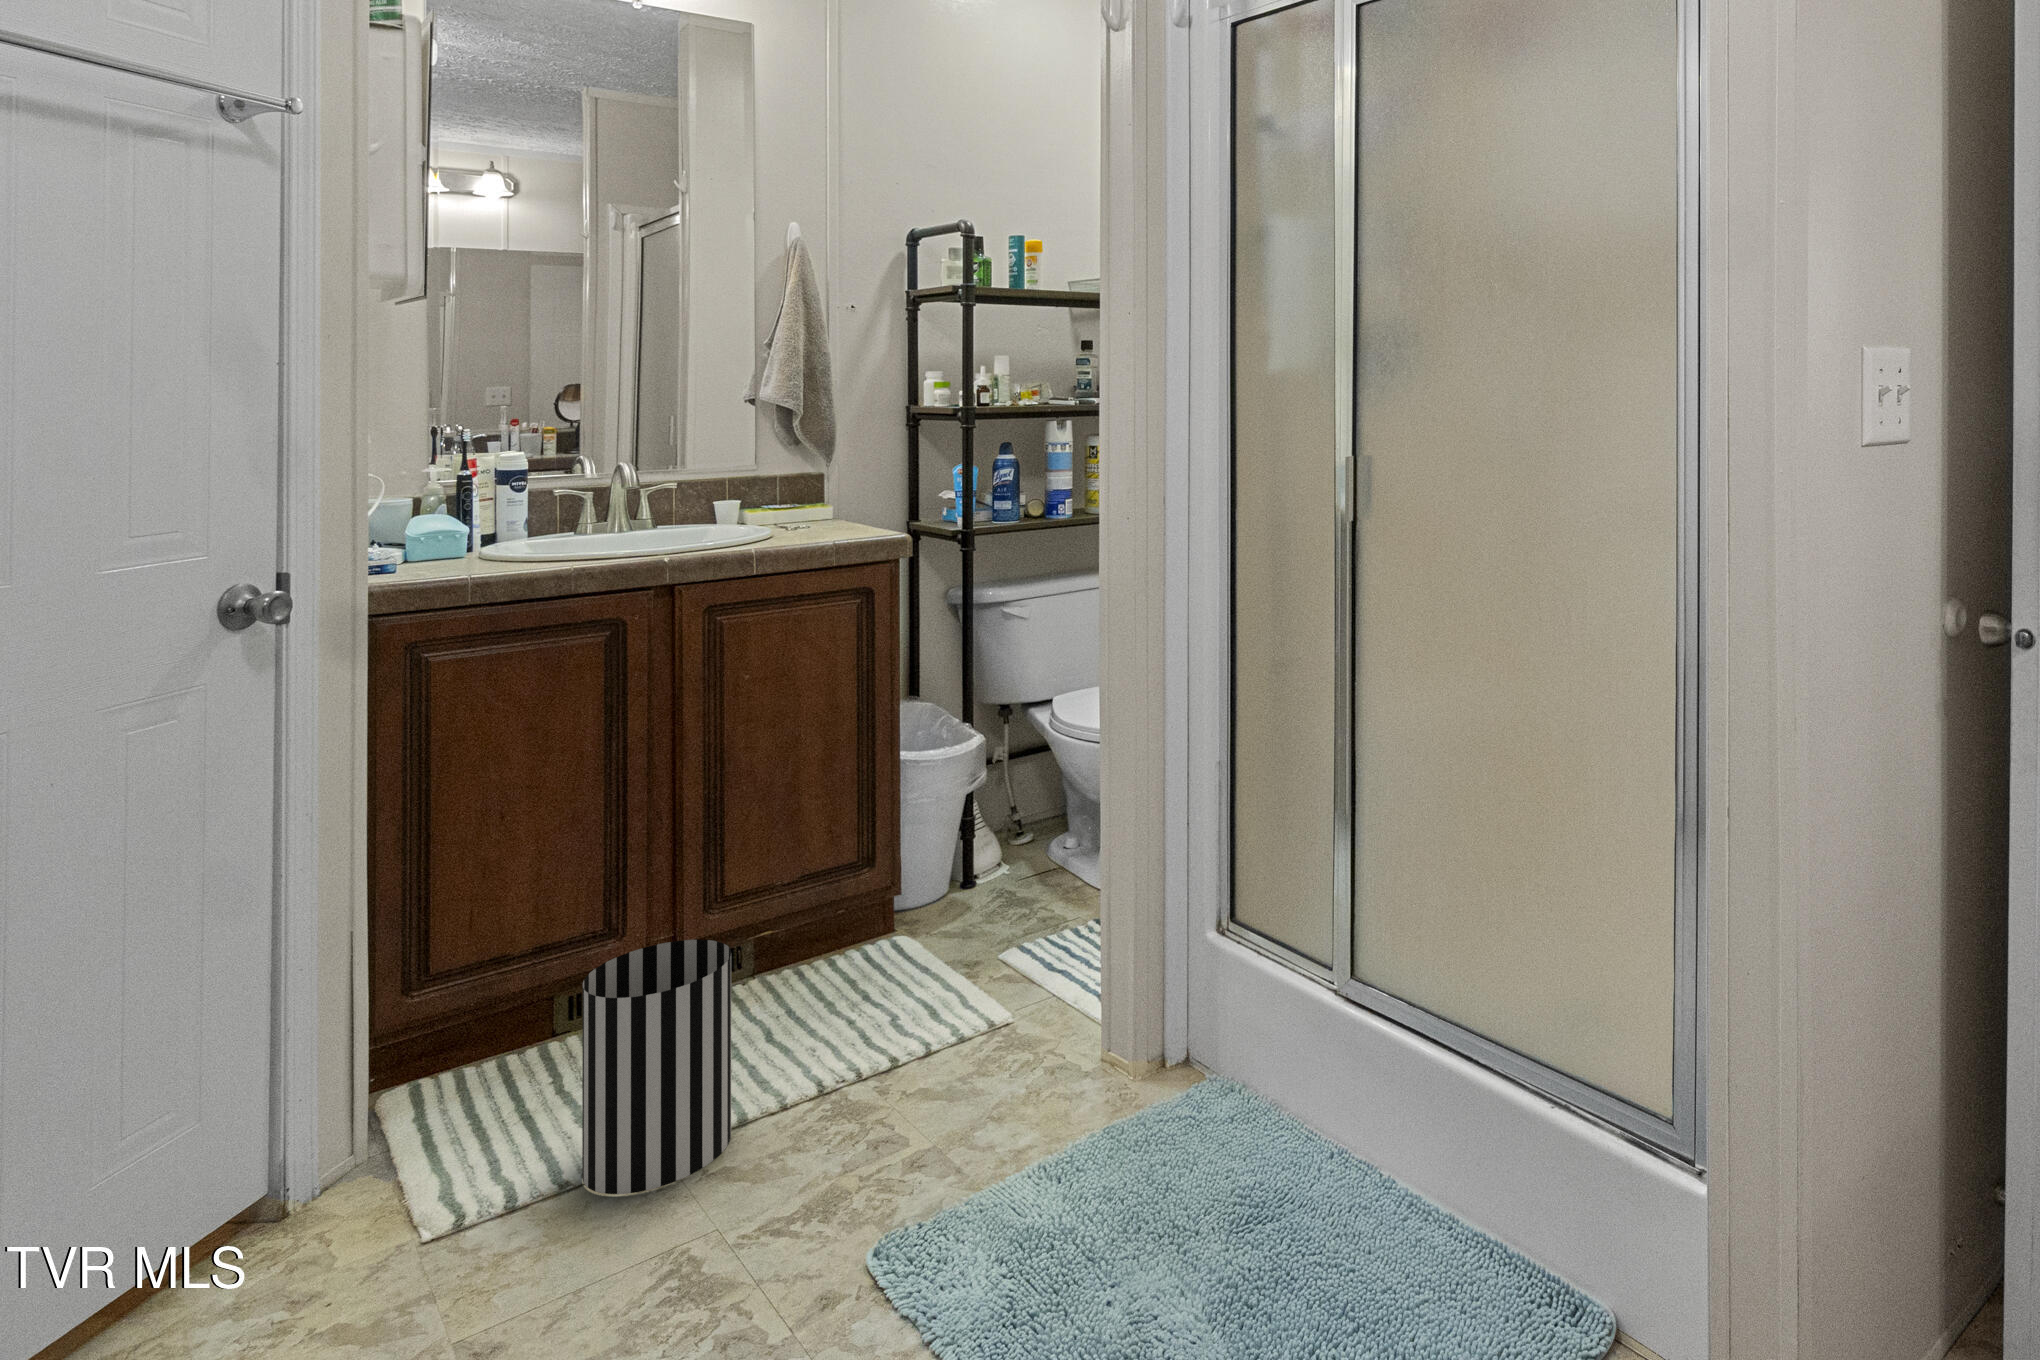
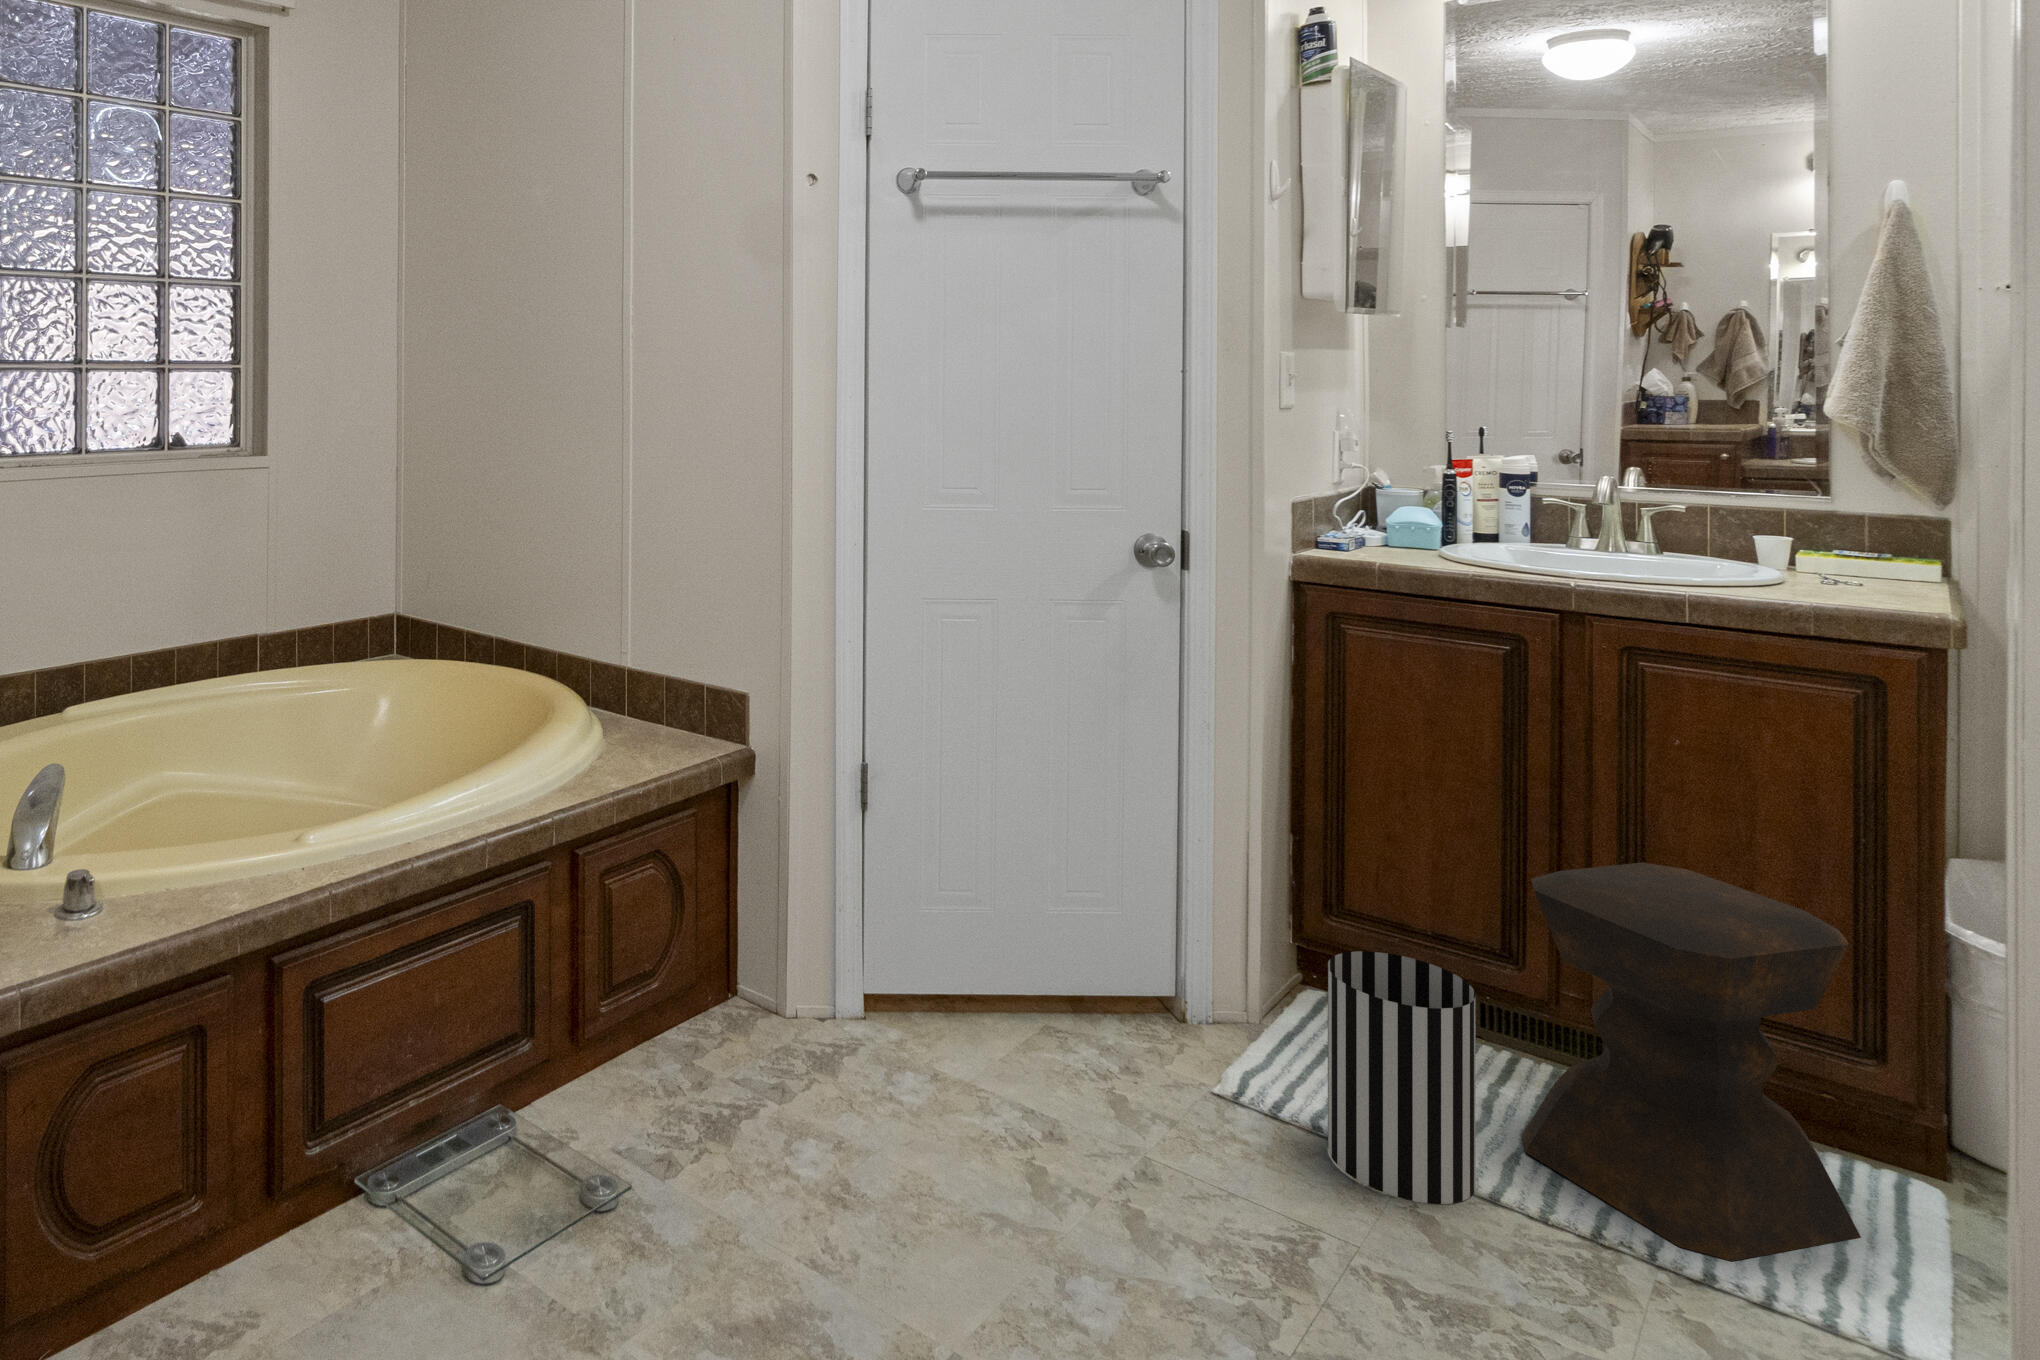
stool: none [702,765,922,1075] -> present [1522,863,1861,1261]

